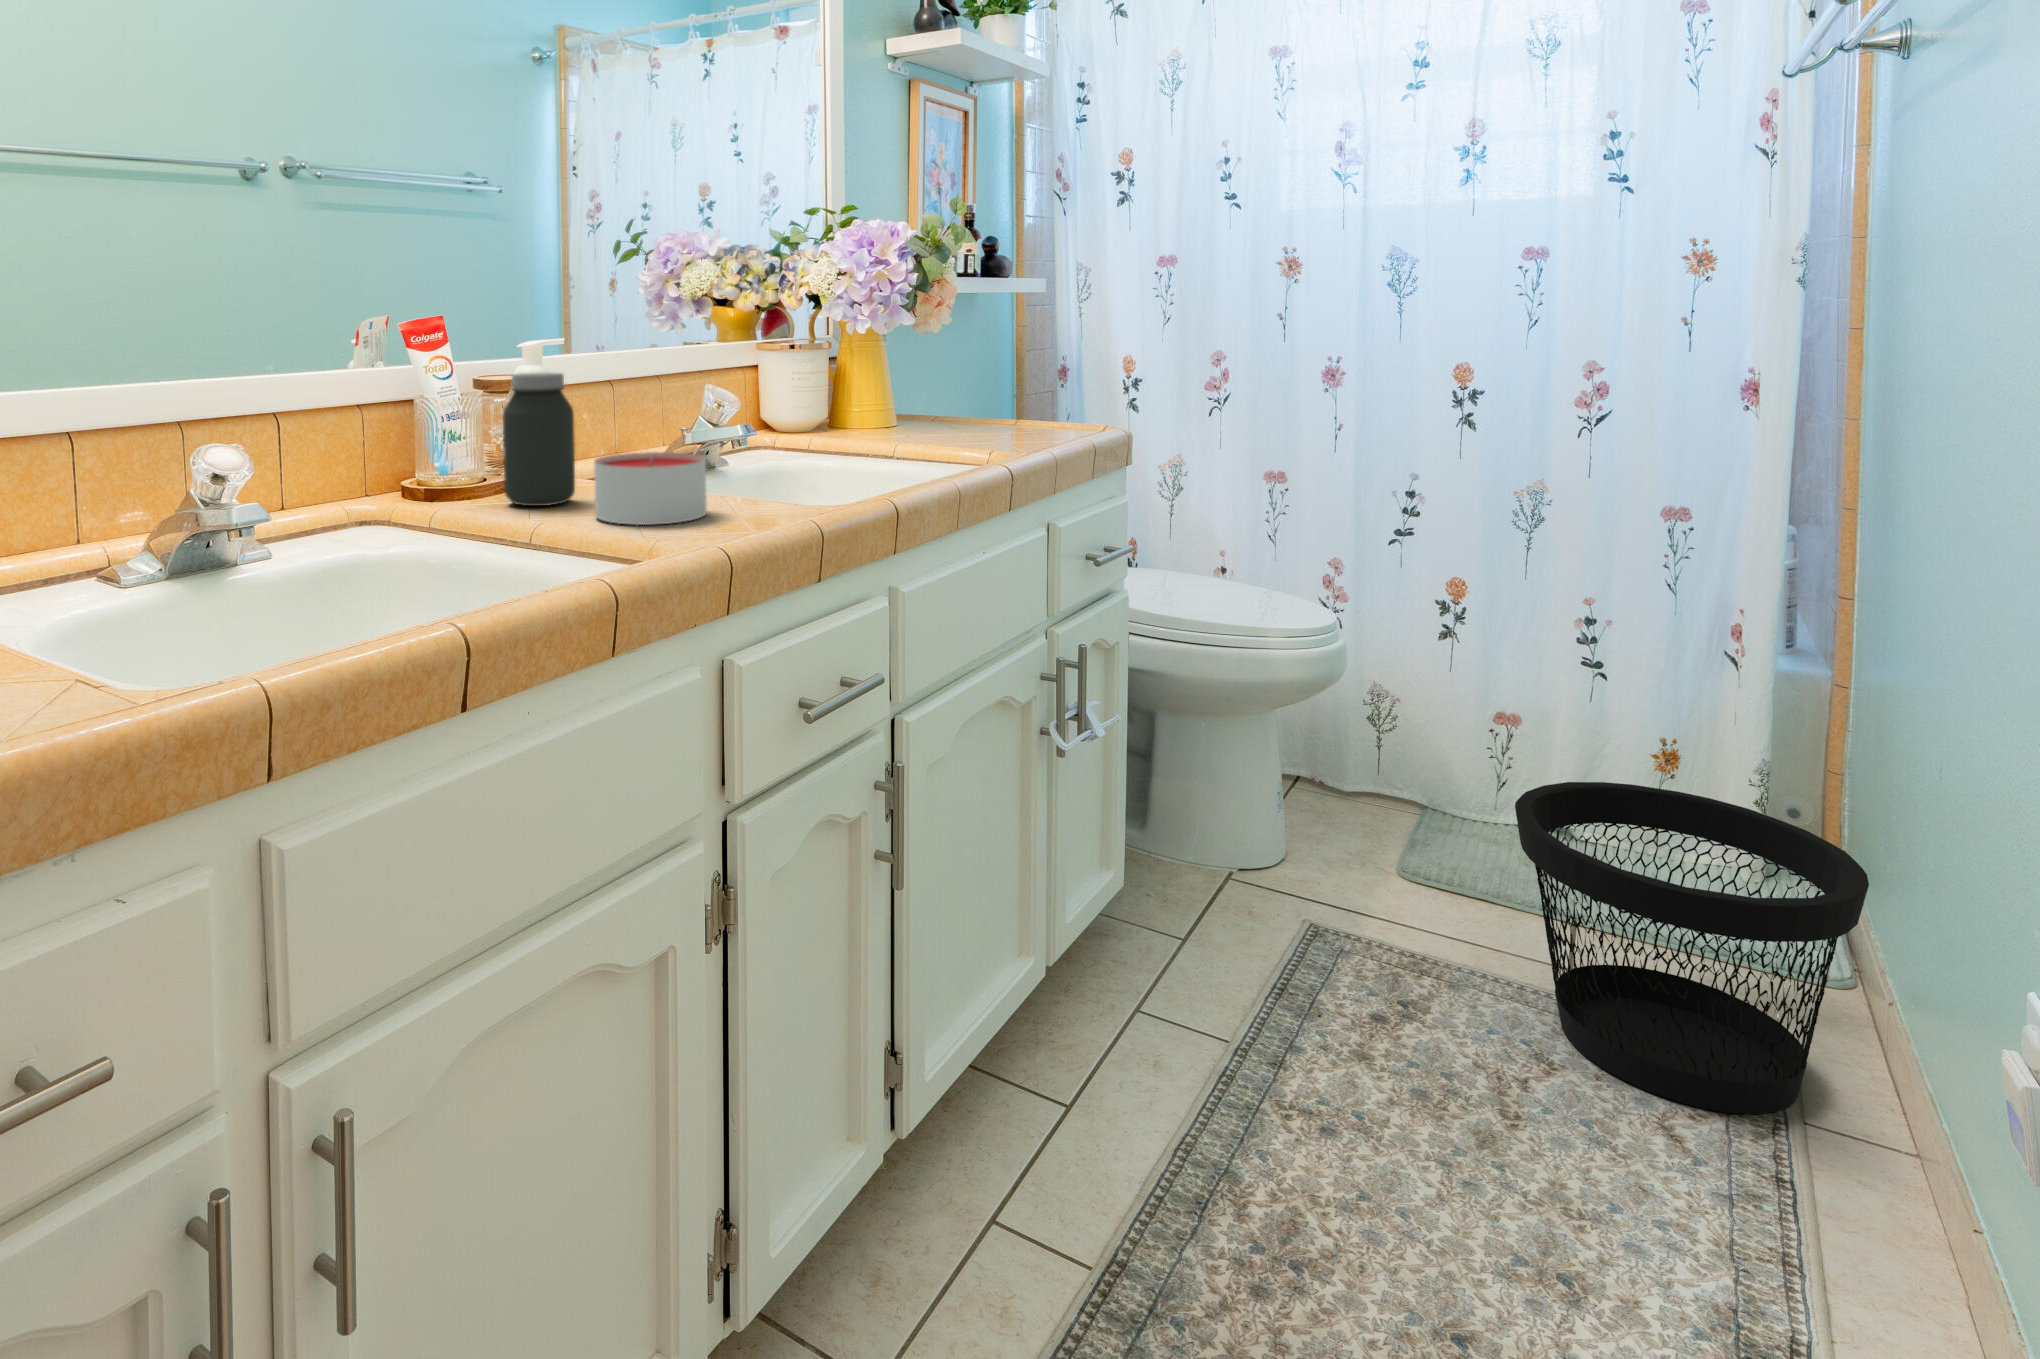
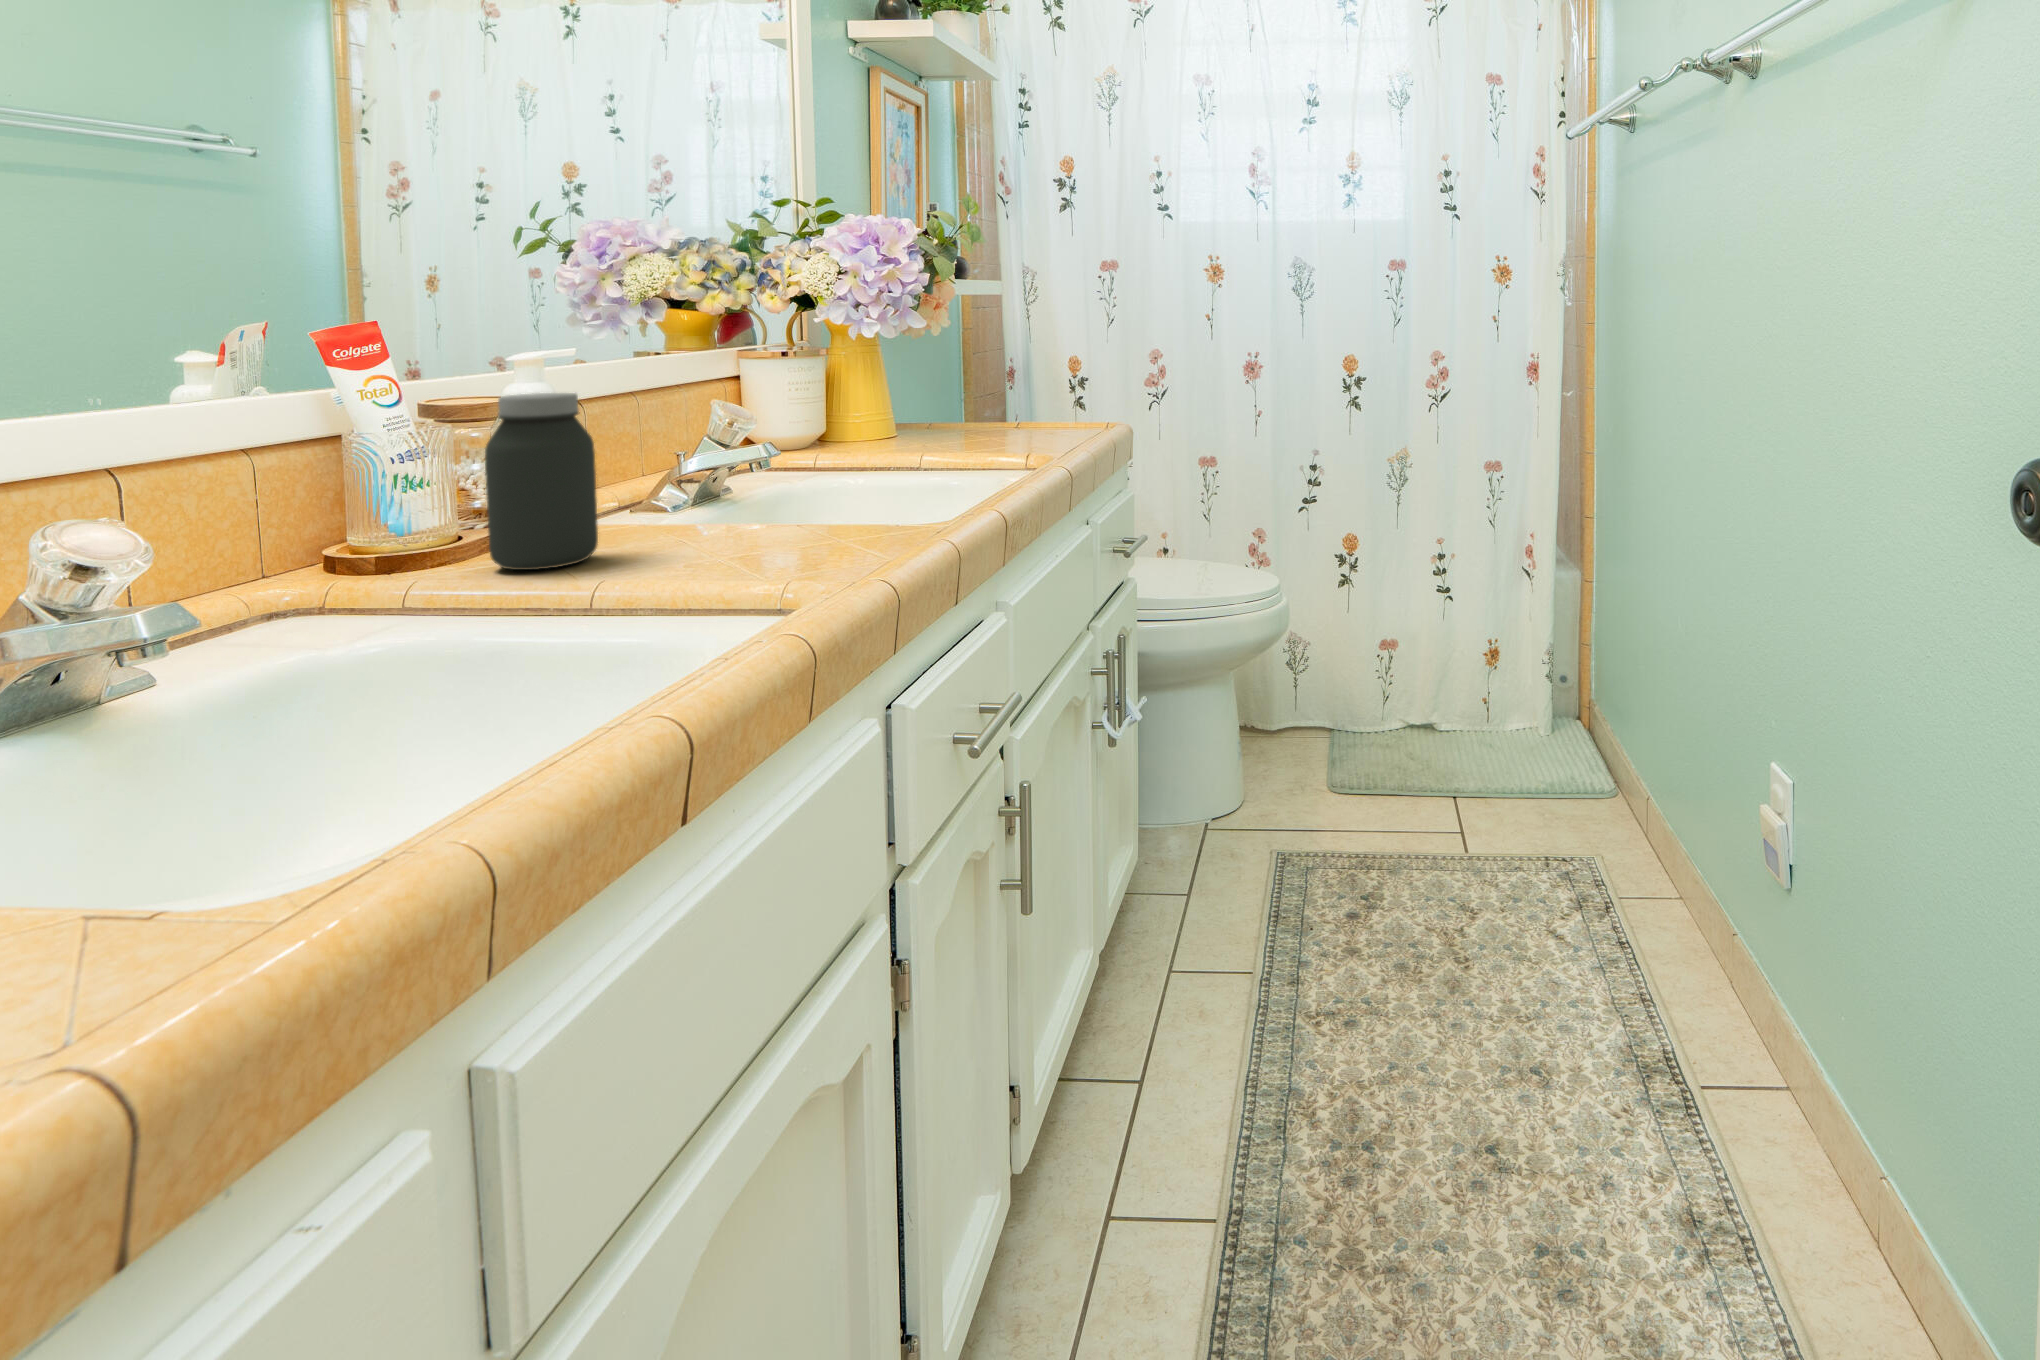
candle: present [594,452,707,525] -> none [657,483,809,576]
wastebasket: present [1515,782,1869,1114] -> none [1435,676,1647,908]

